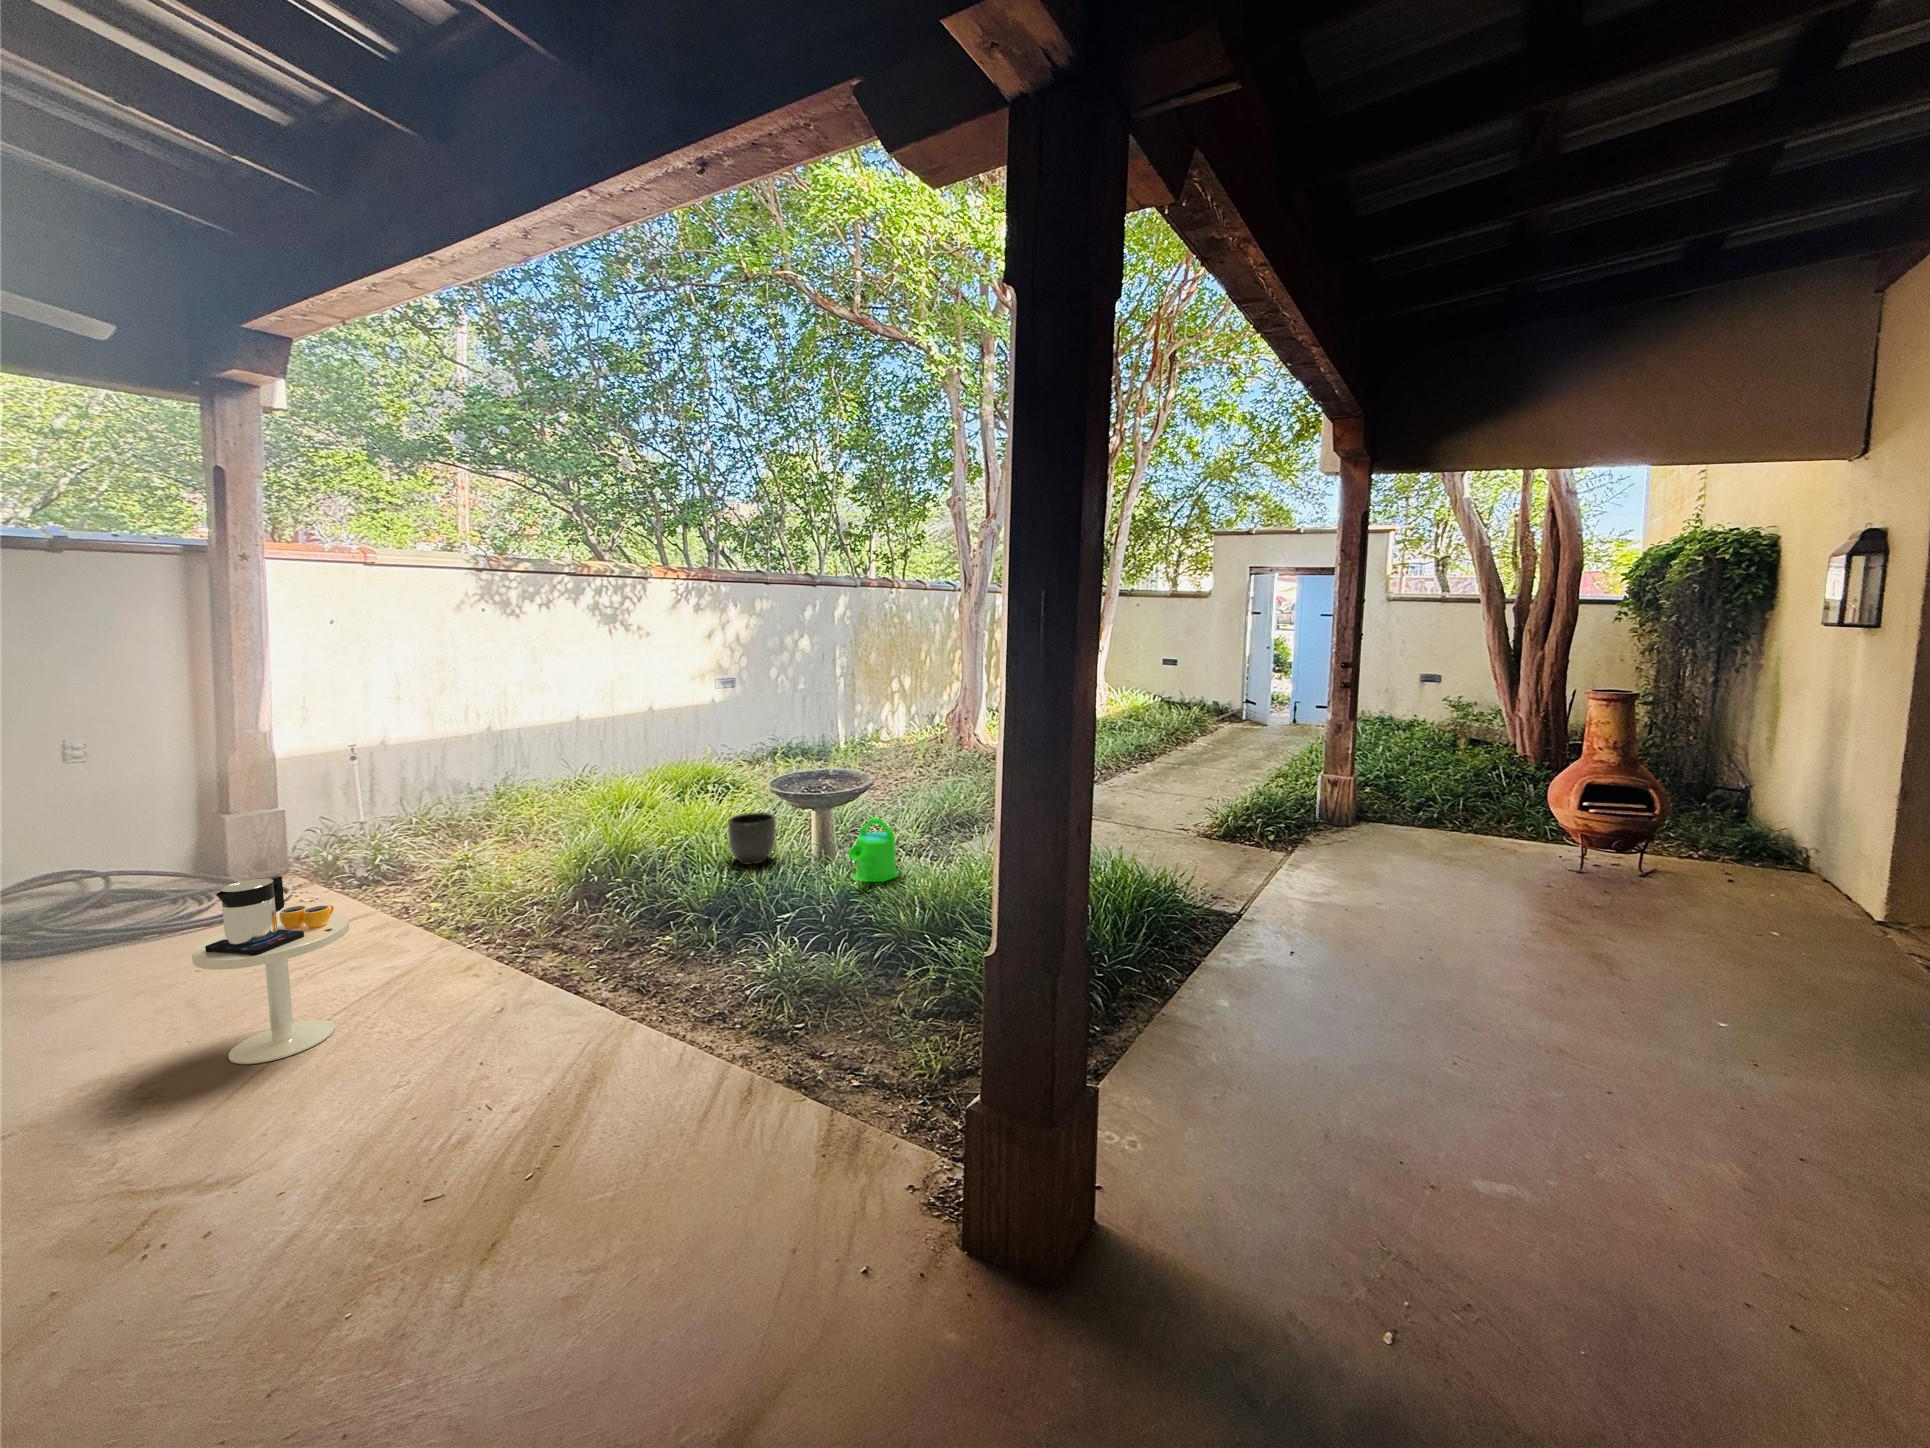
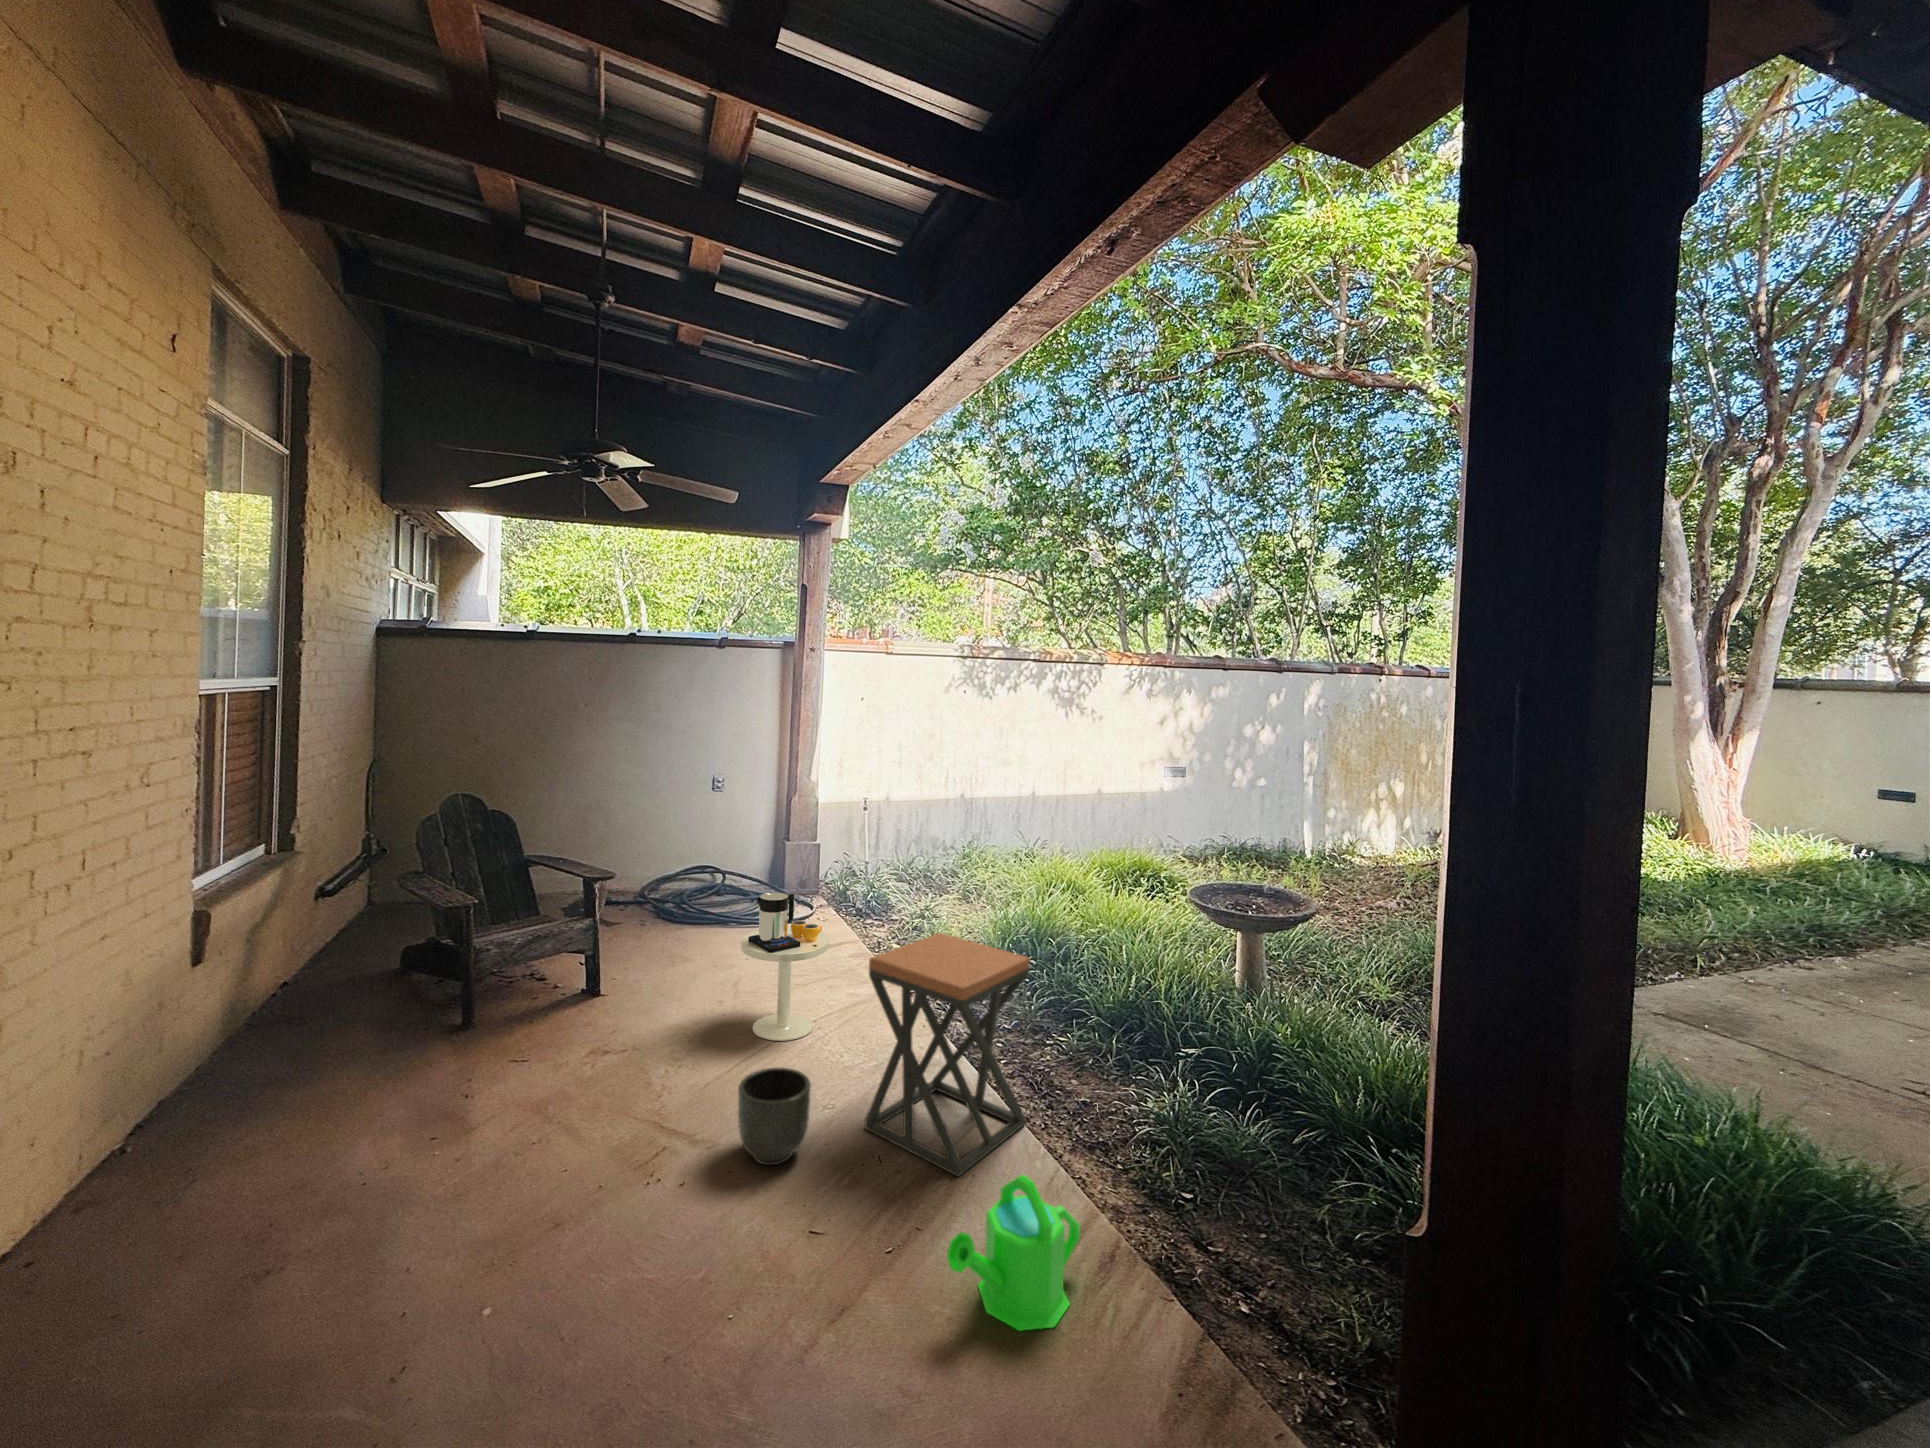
planter: present [728,813,776,865] -> present [738,1068,811,1165]
watering can: present [849,817,899,882] -> present [947,1175,1080,1331]
stool: none [441,871,642,1099] -> present [864,933,1029,1176]

